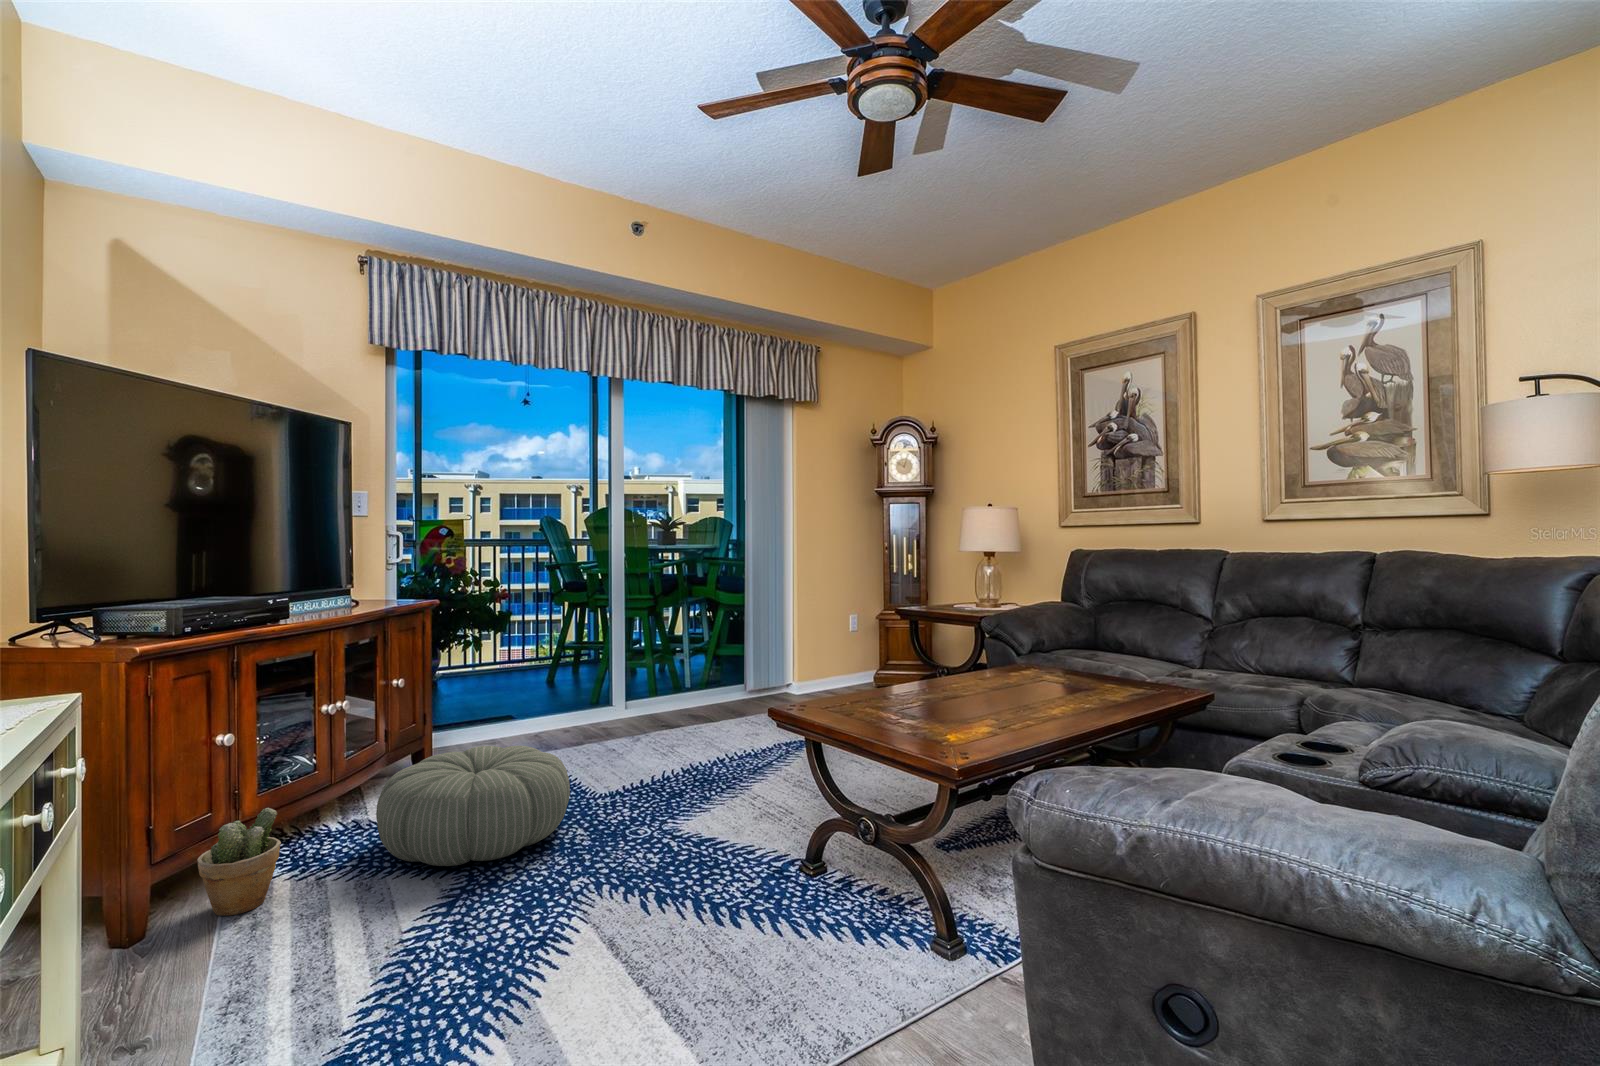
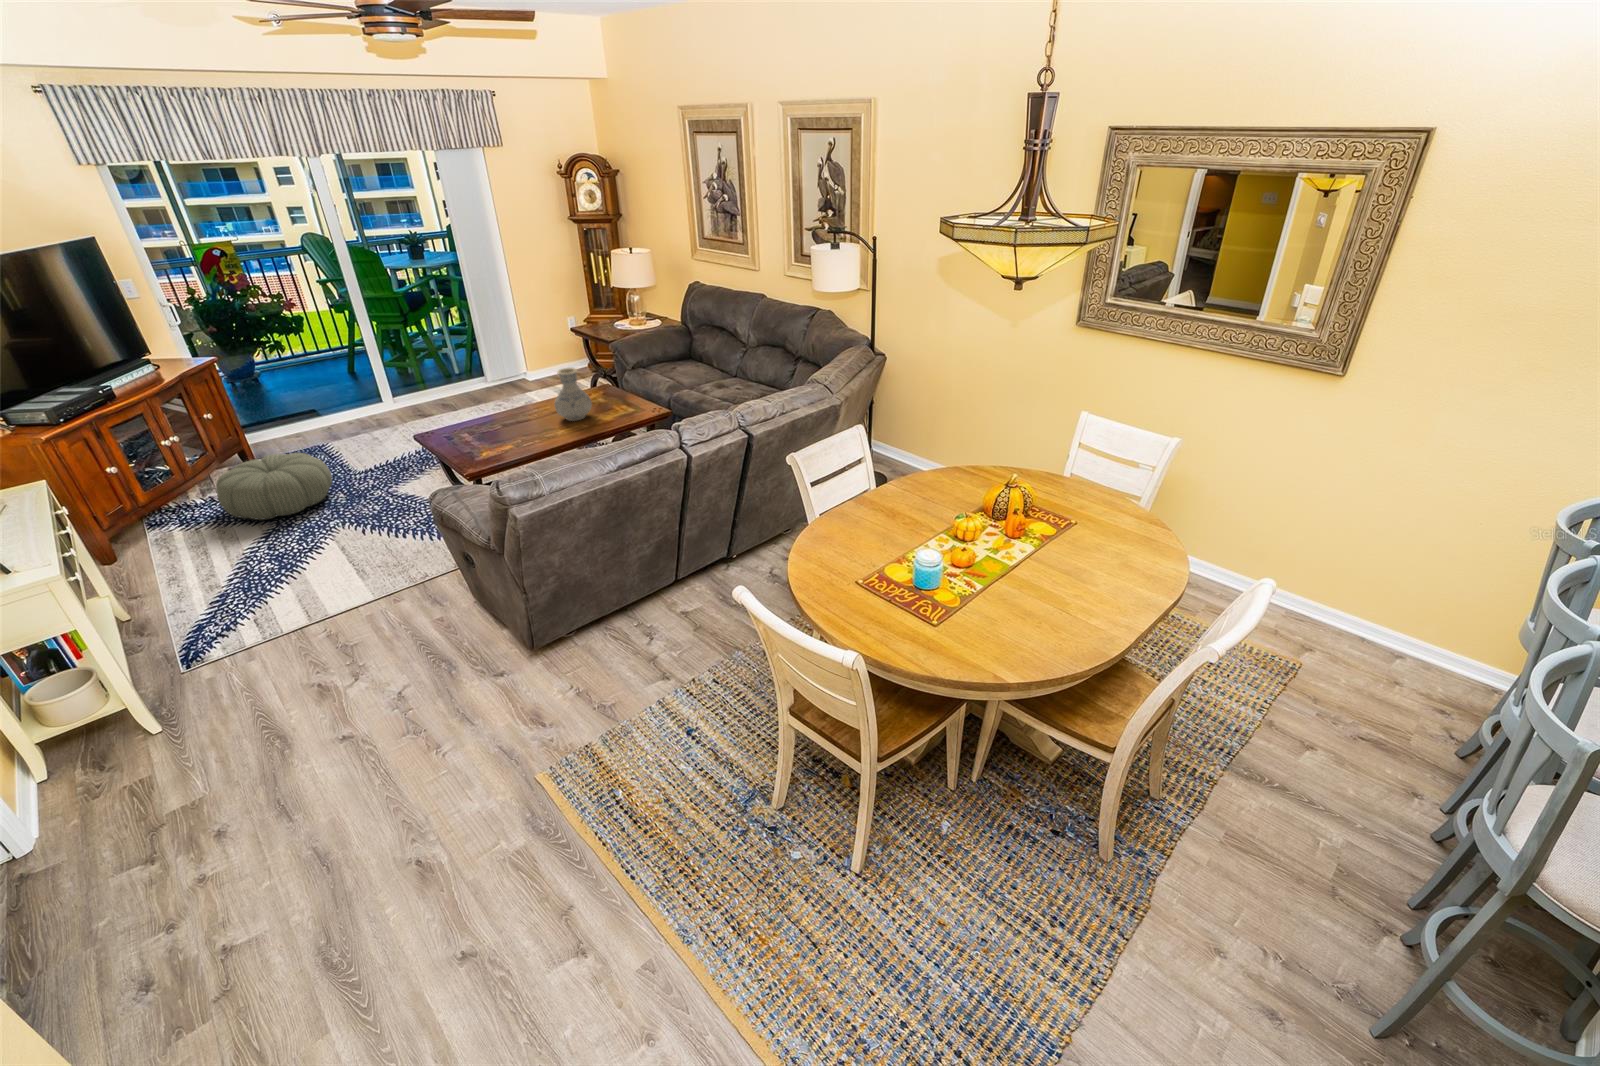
vase: none [1008,604,1077,699] -> present [555,368,592,421]
potted plant: present [197,808,281,915] -> none [126,501,171,549]

